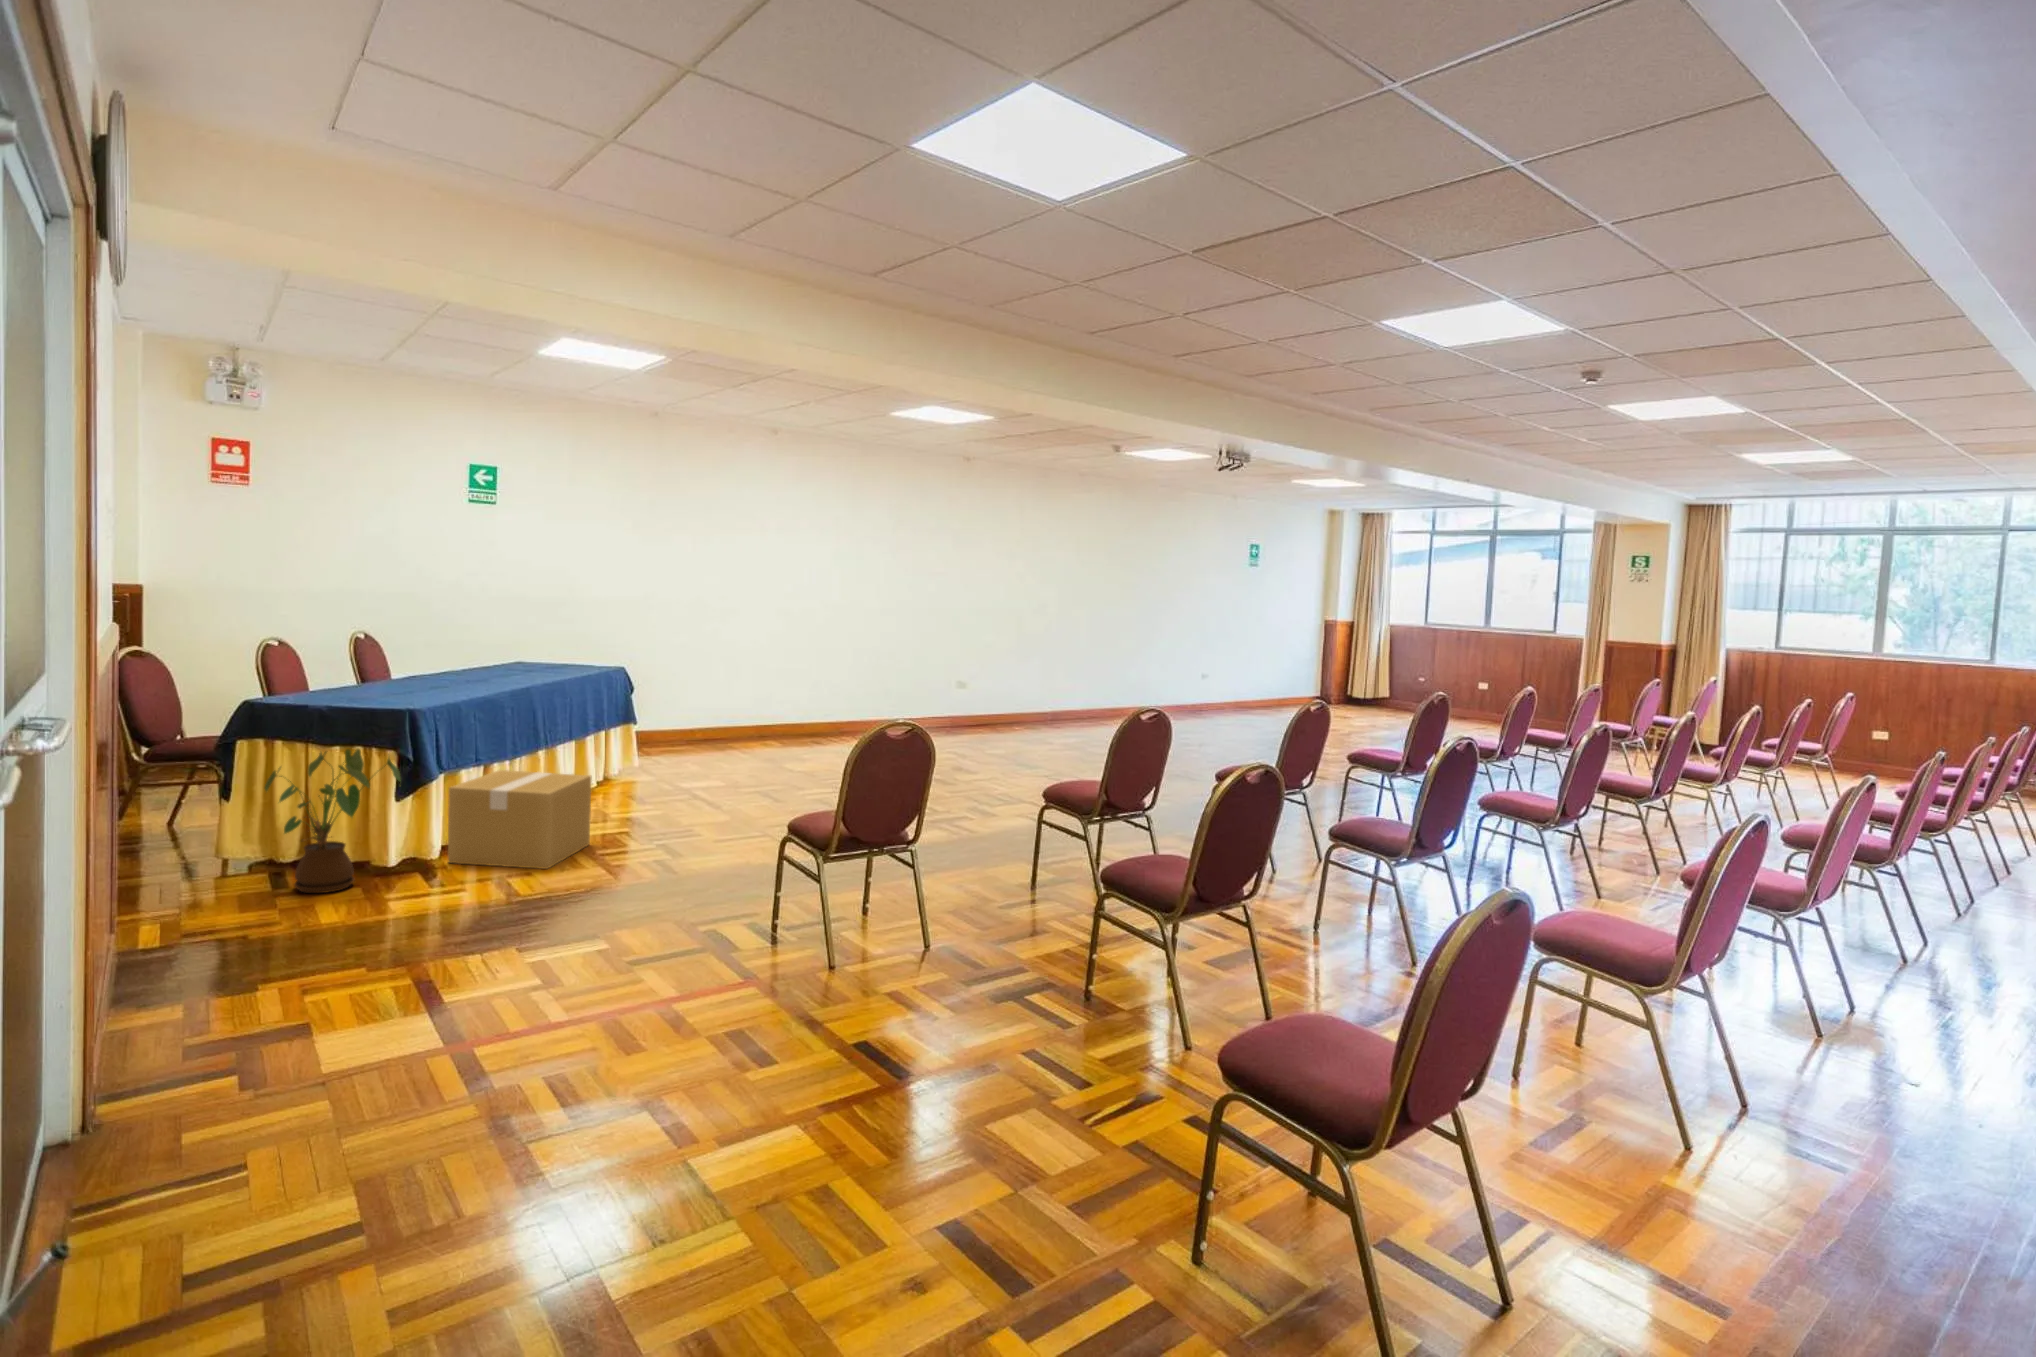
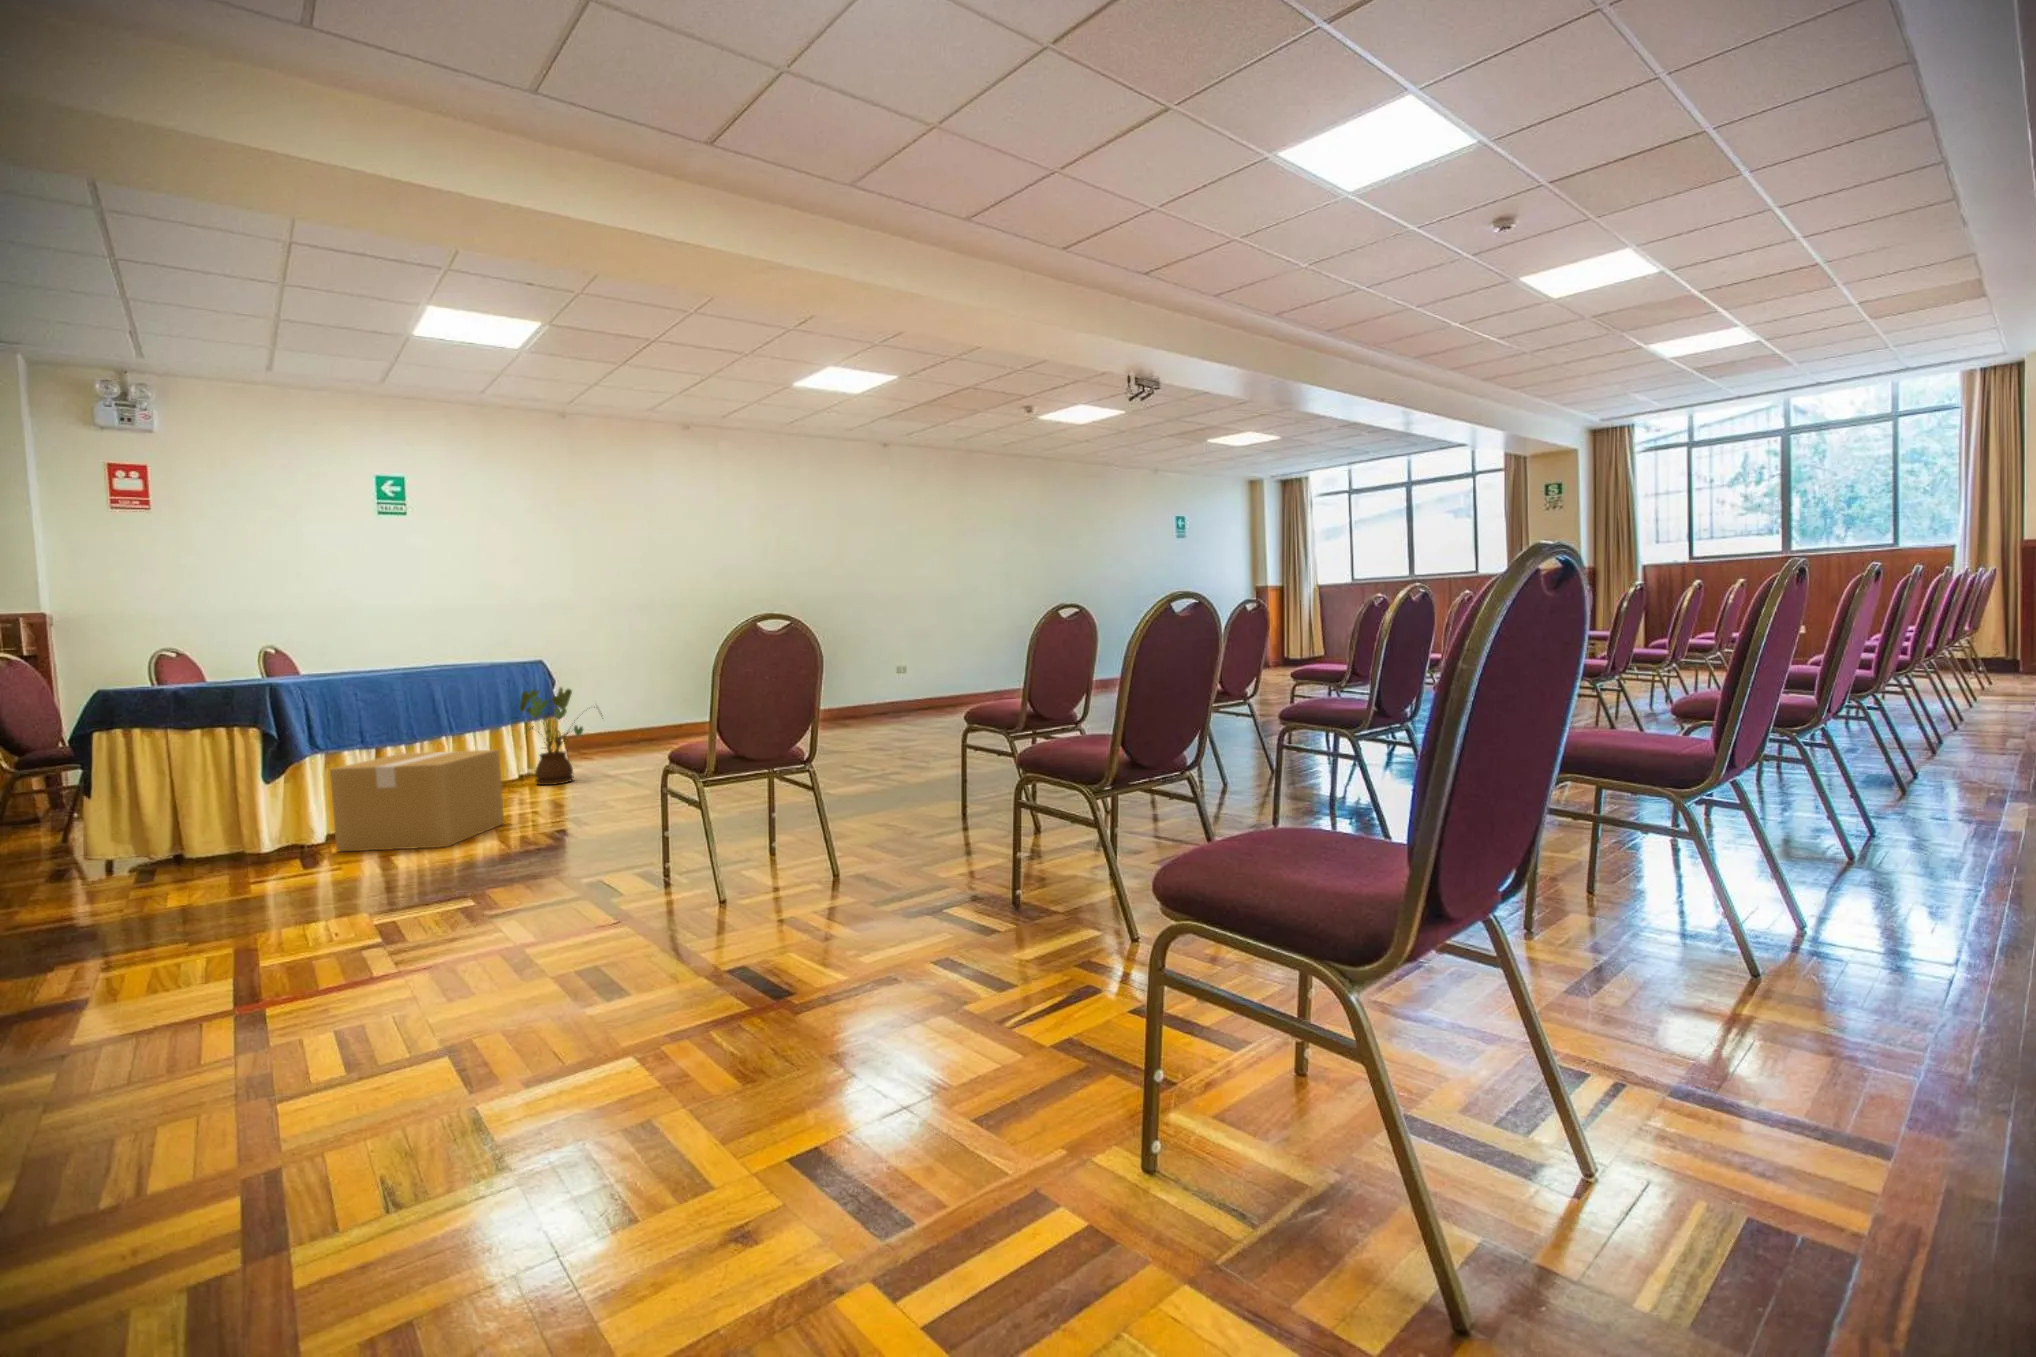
house plant: present [265,749,400,893] -> present [520,688,602,785]

